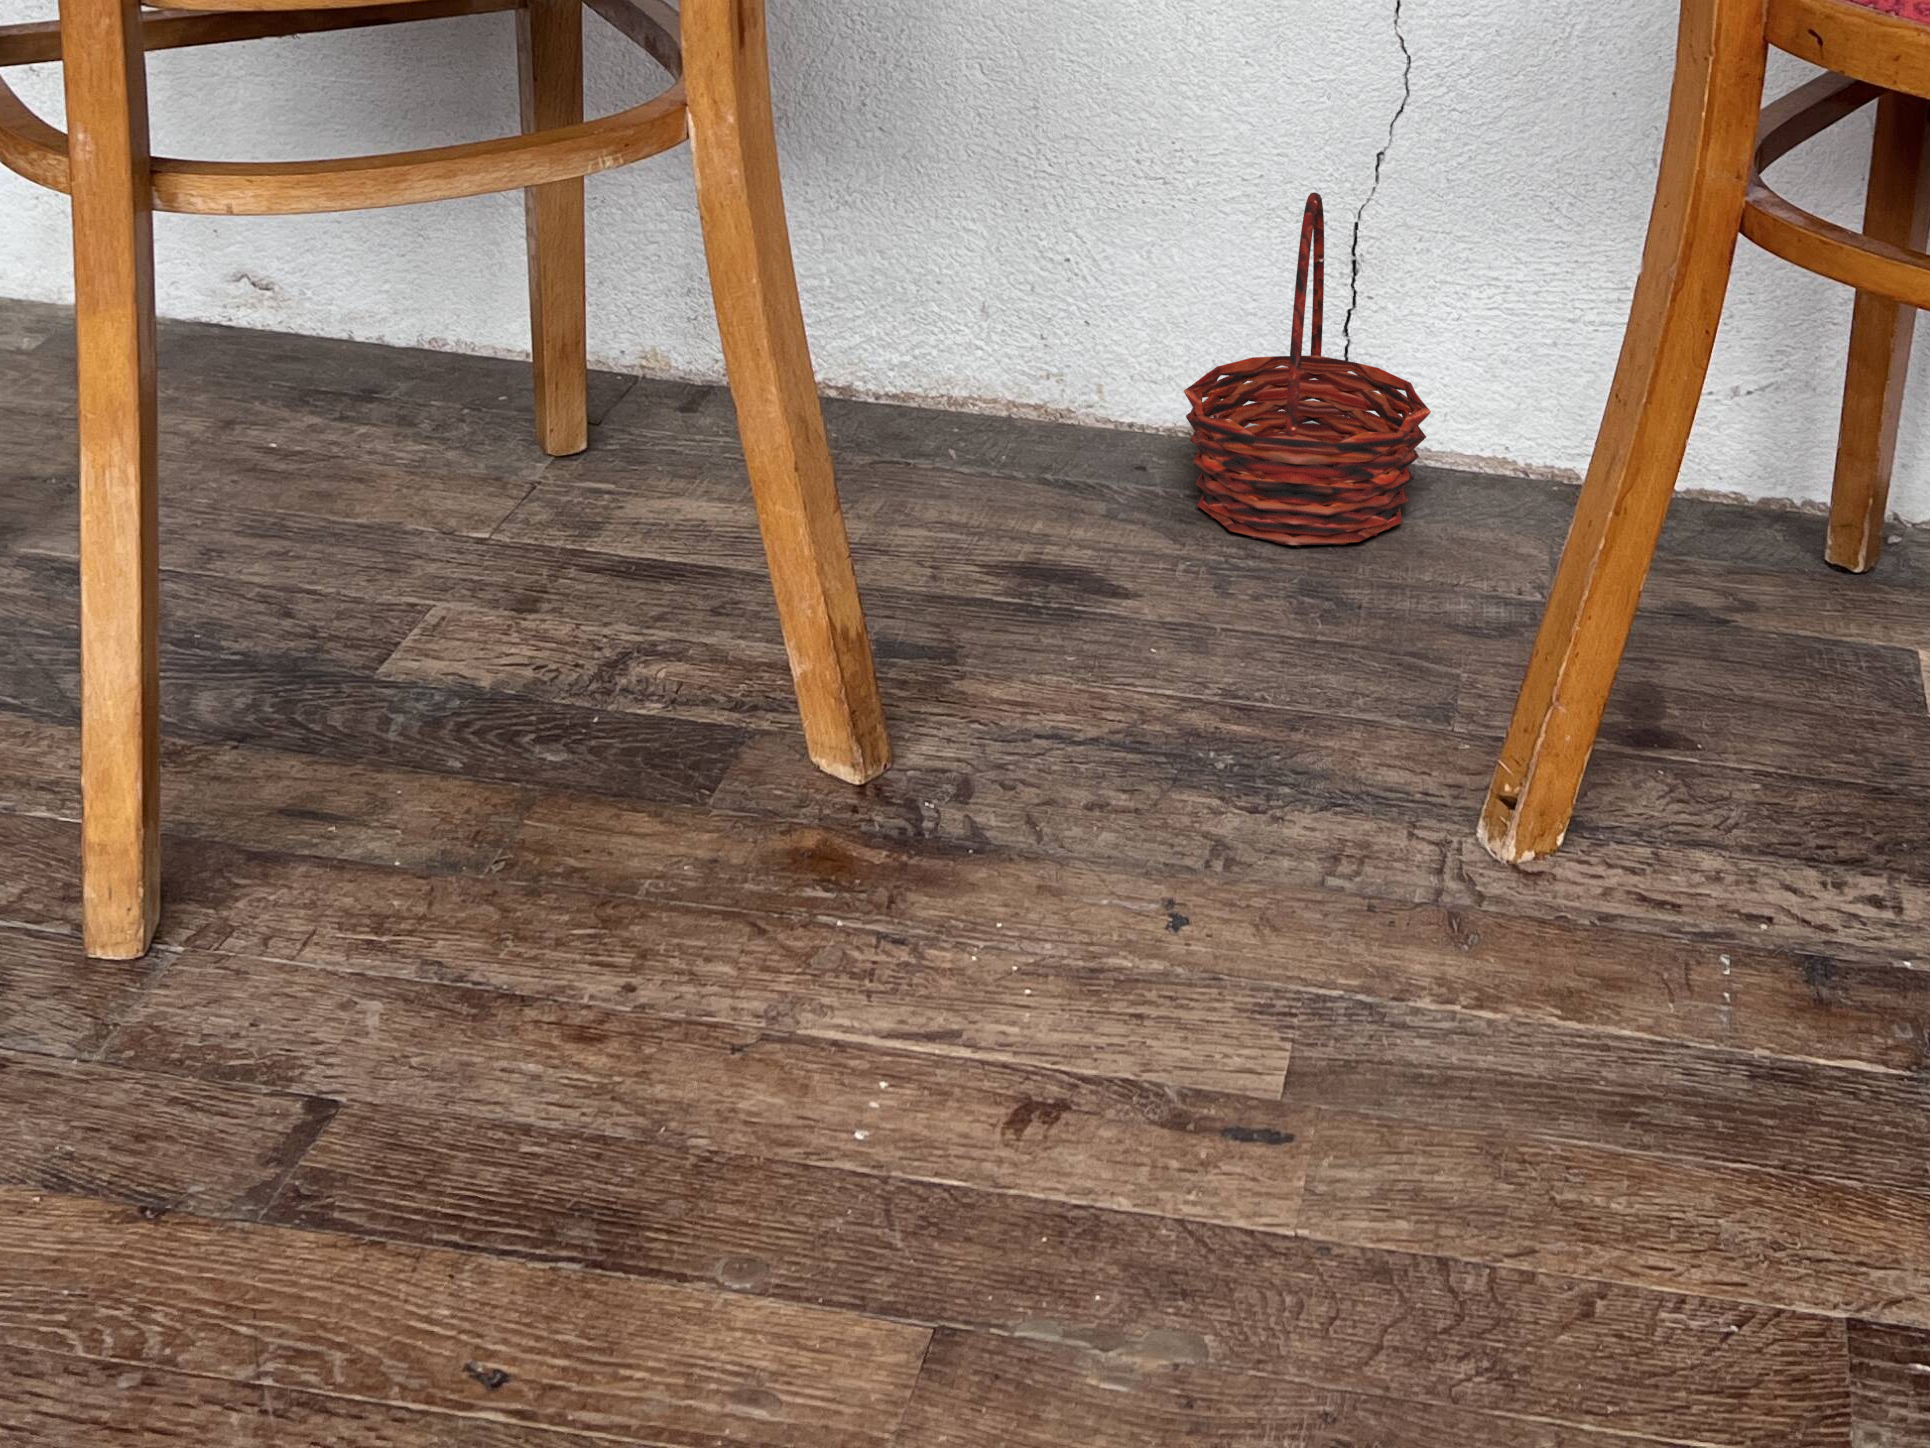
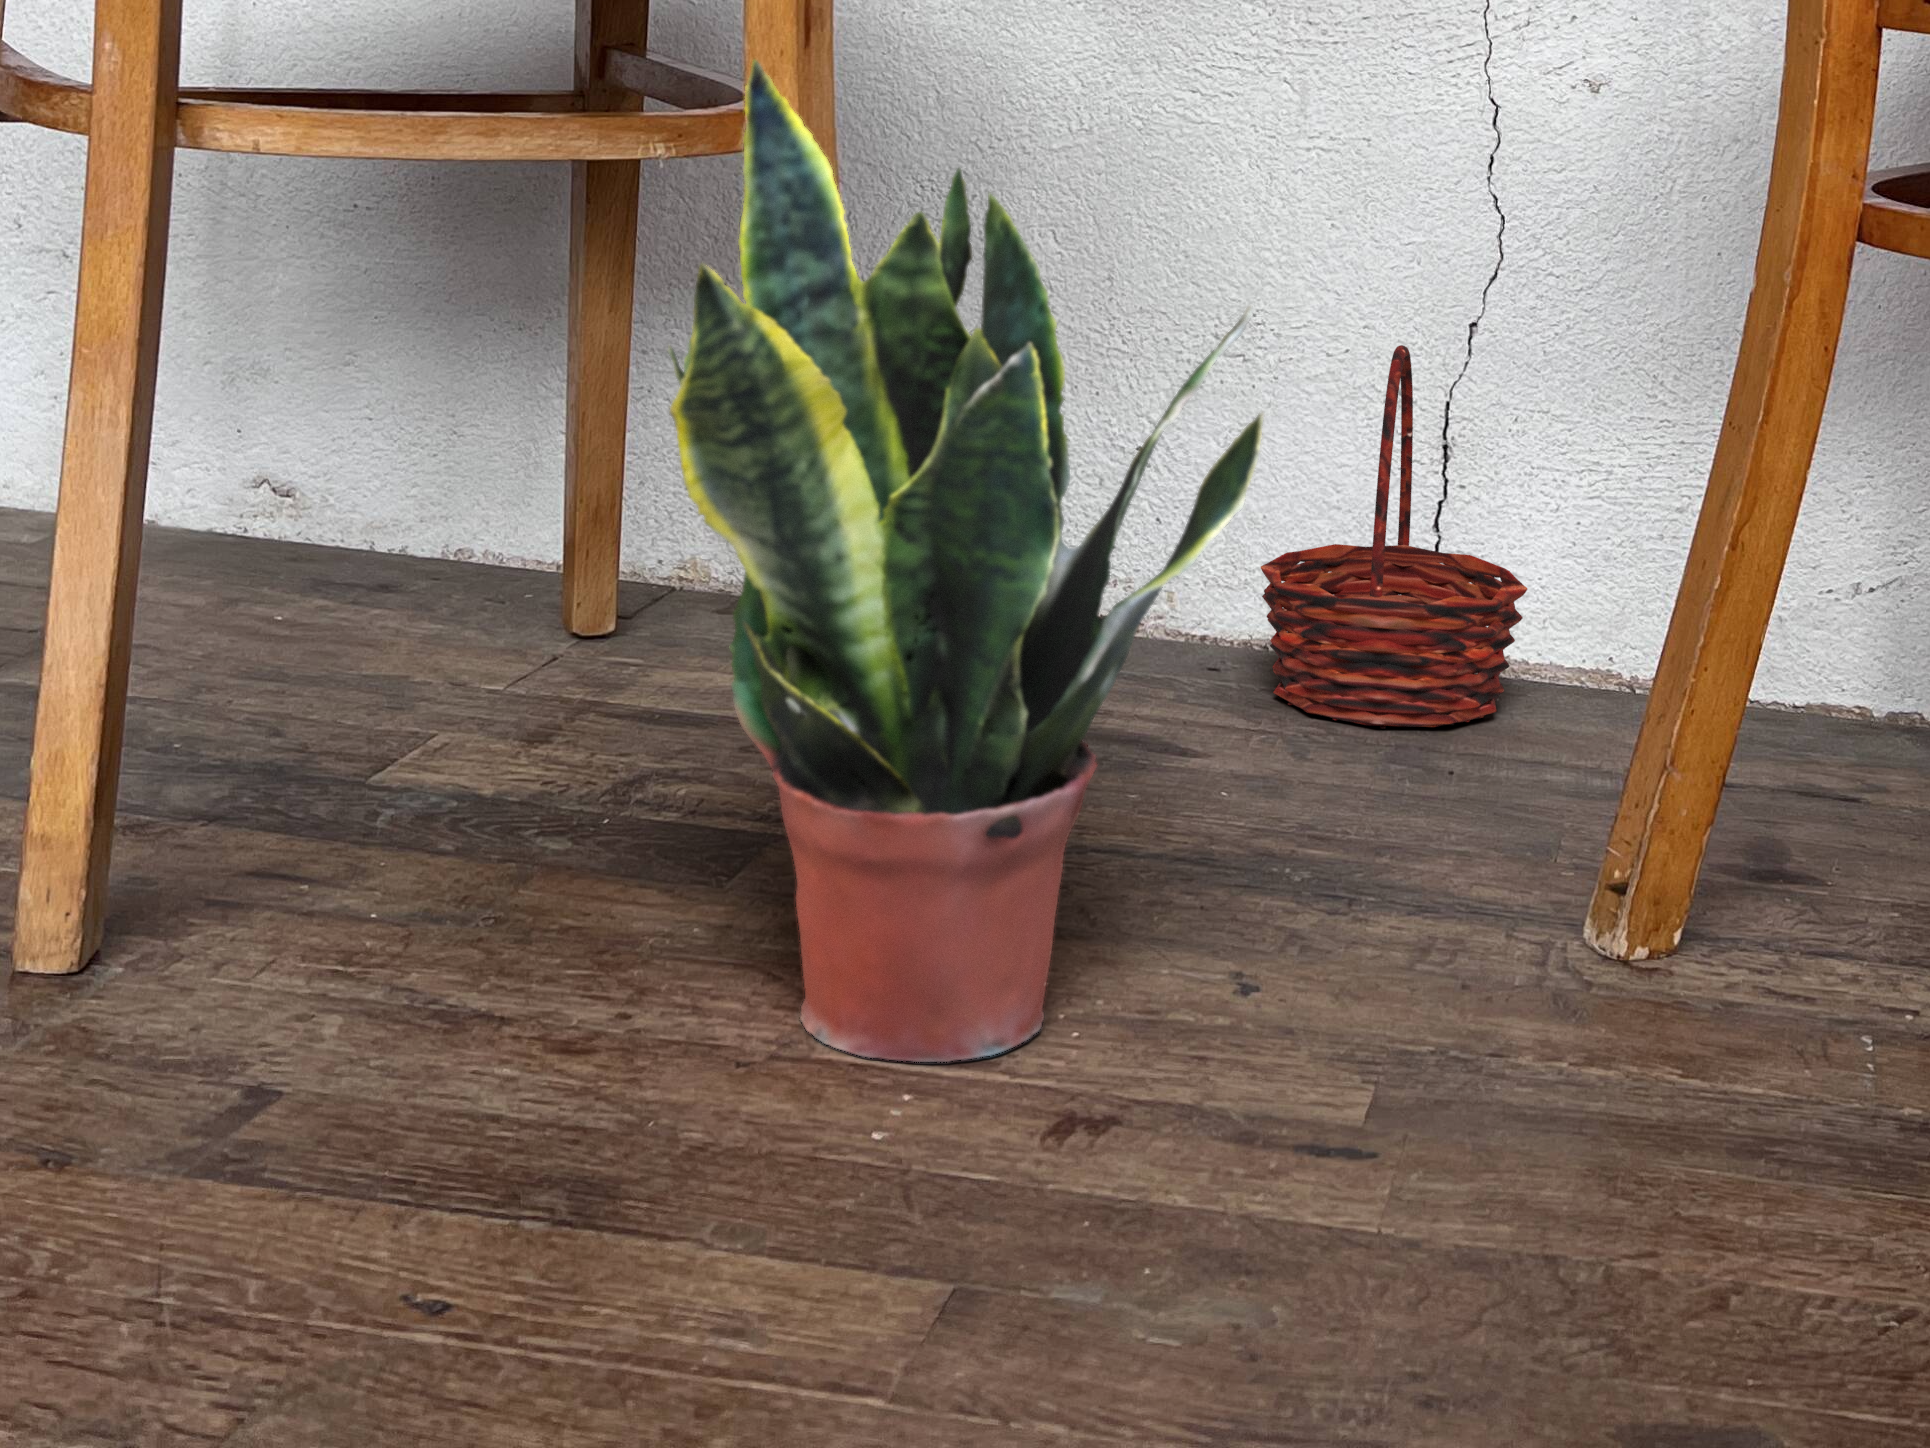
potted plant: none [634,152,1189,1033] -> present [667,60,1264,1062]

